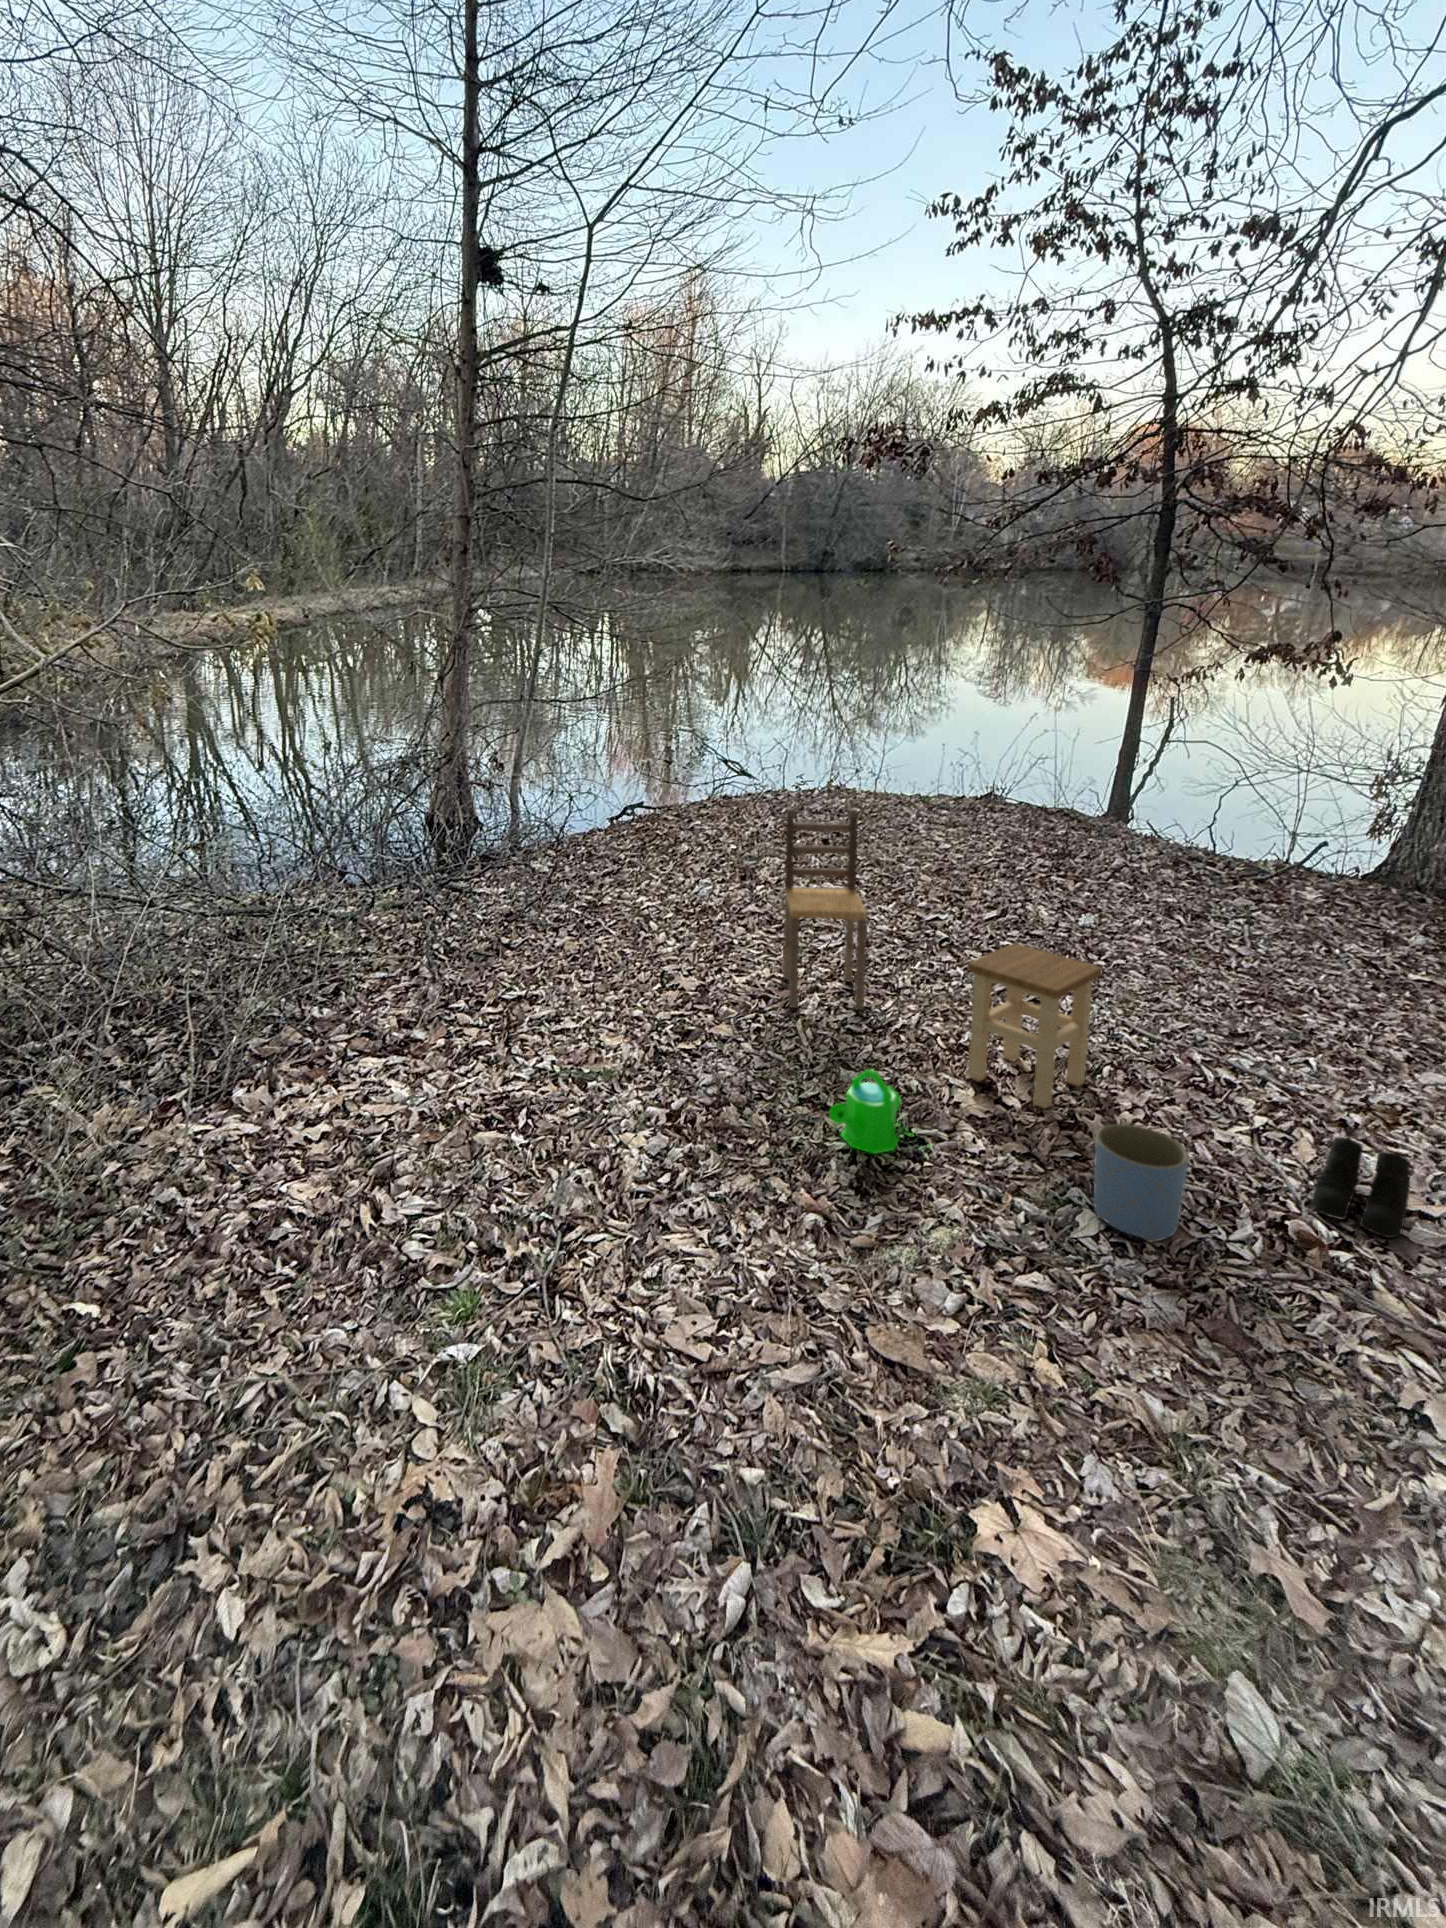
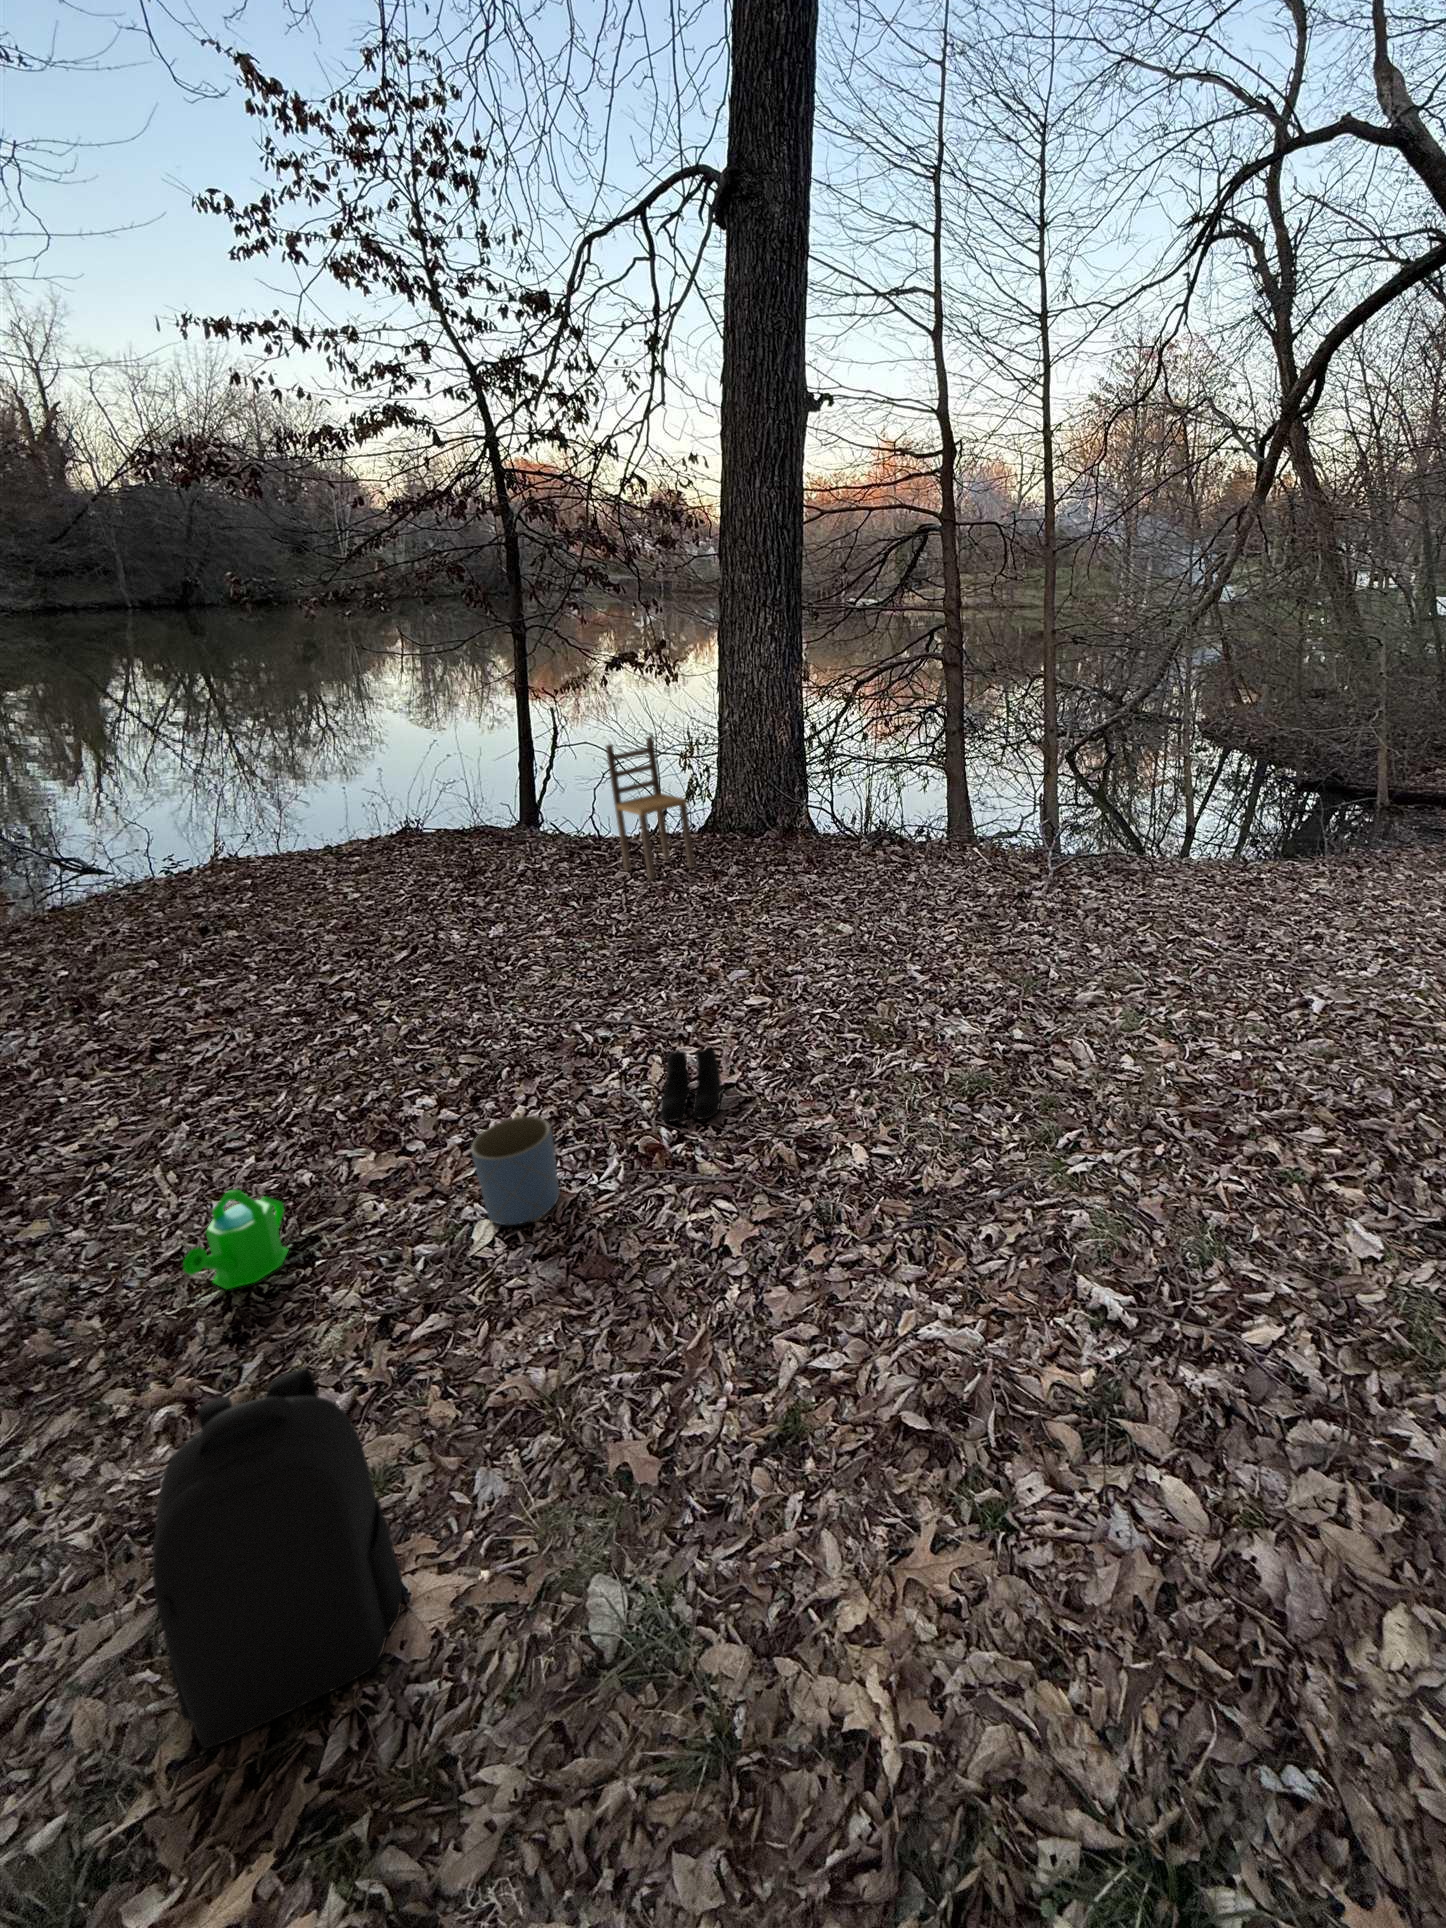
chair: present [783,808,867,1010] -> present [606,736,695,880]
stool: present [967,943,1103,1108] -> none [332,980,485,1142]
backpack: none [830,1253,1016,1577] -> present [153,1368,402,1748]

